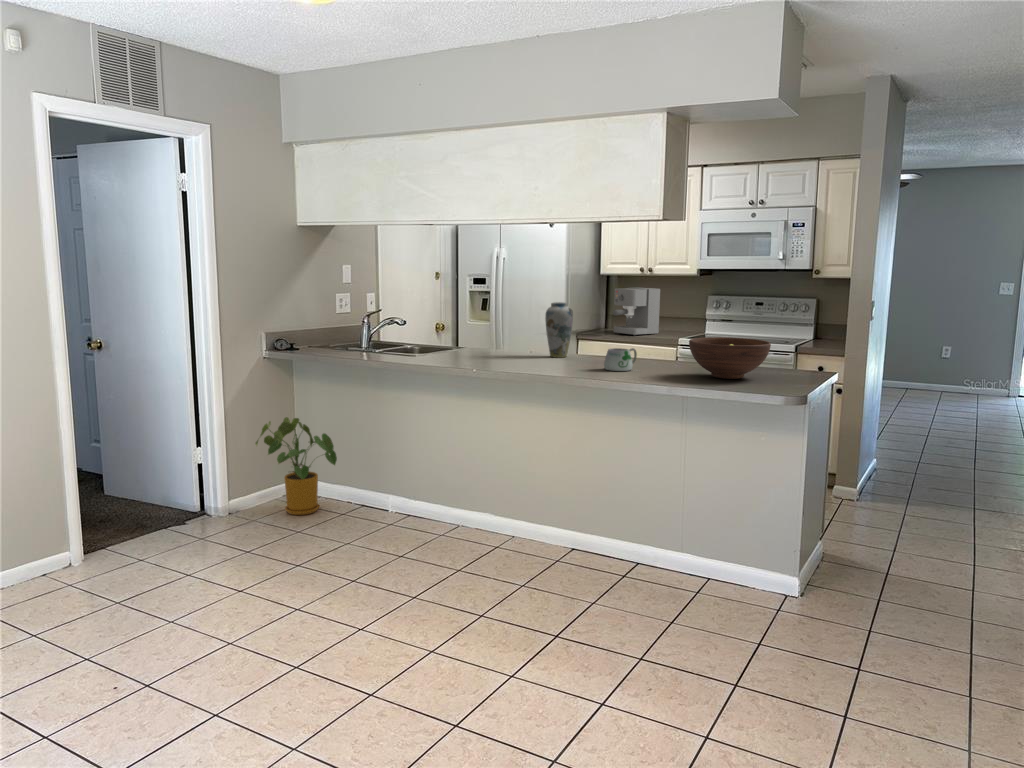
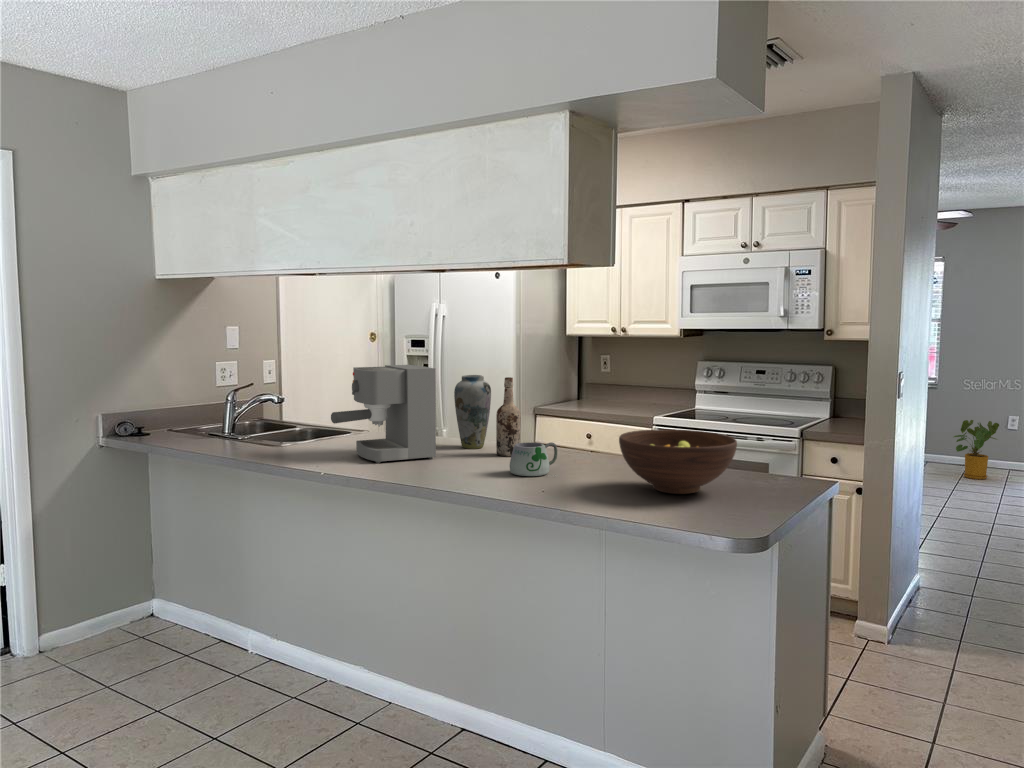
coffee maker: present [613,288,660,335] -> present [331,365,436,463]
wine bottle: none [582,303,600,362] -> present [496,377,521,456]
house plant: present [256,417,337,515] -> present [954,420,999,479]

